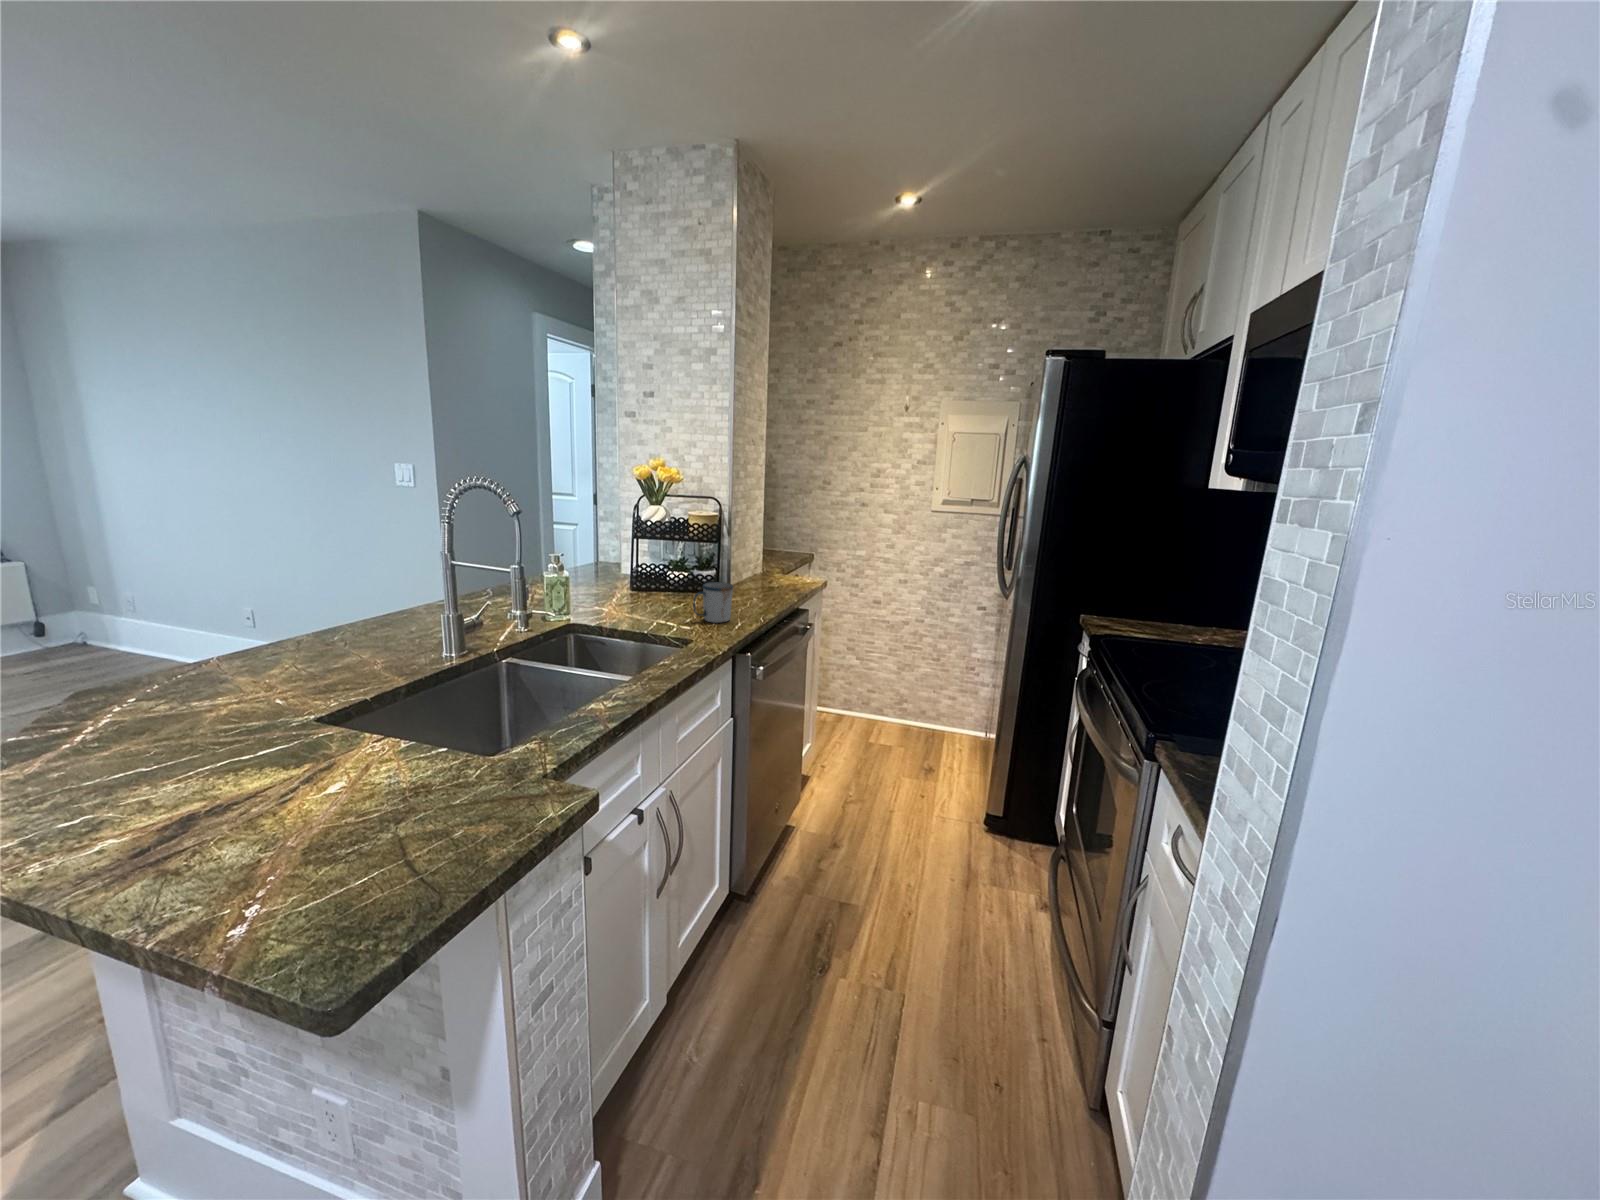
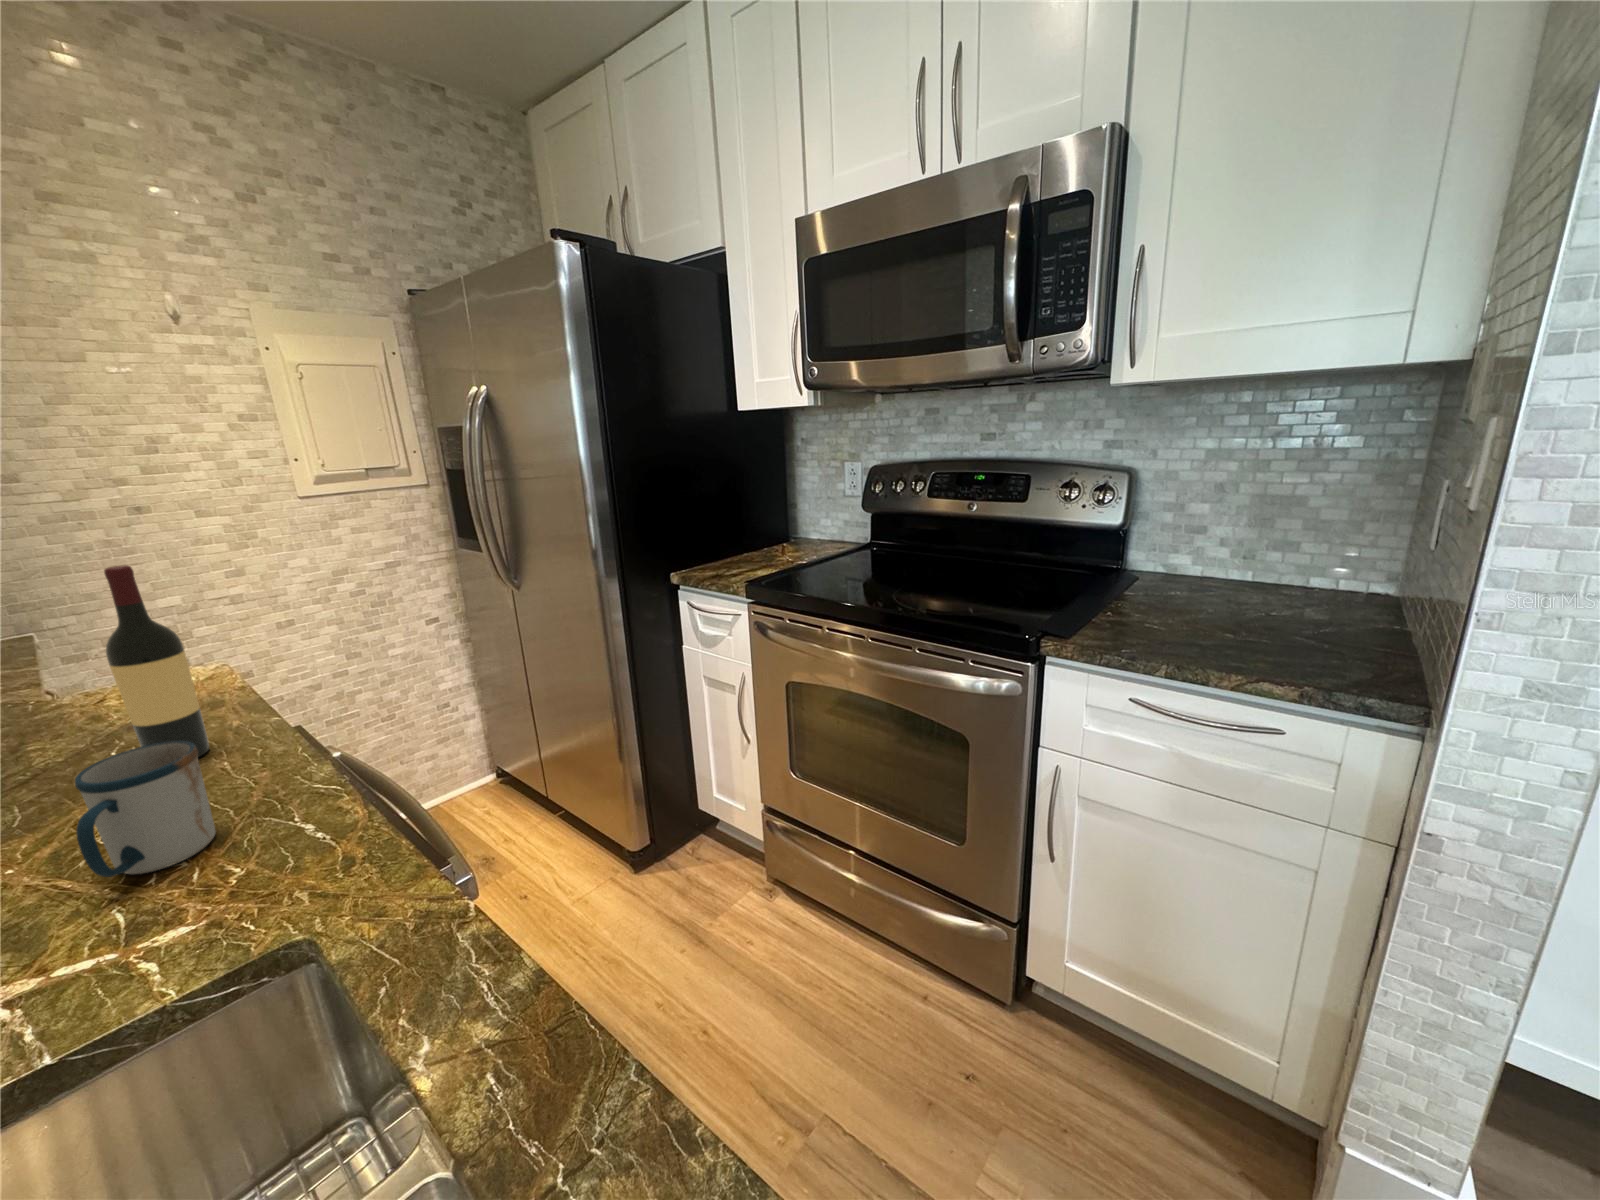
wine bottle: none [753,523,775,604] -> present [104,565,209,757]

